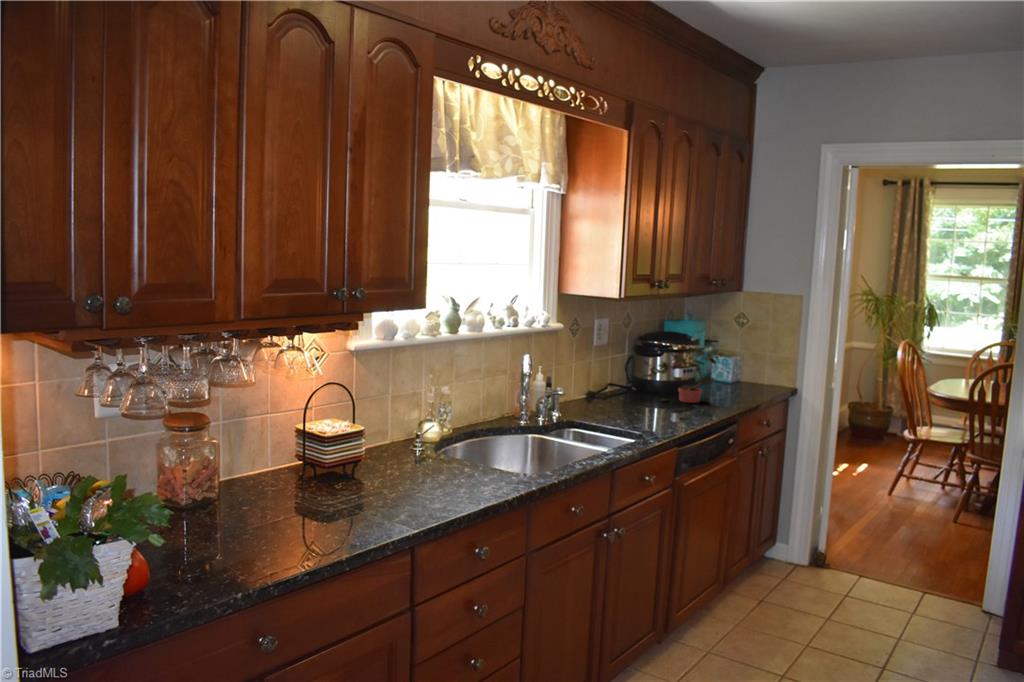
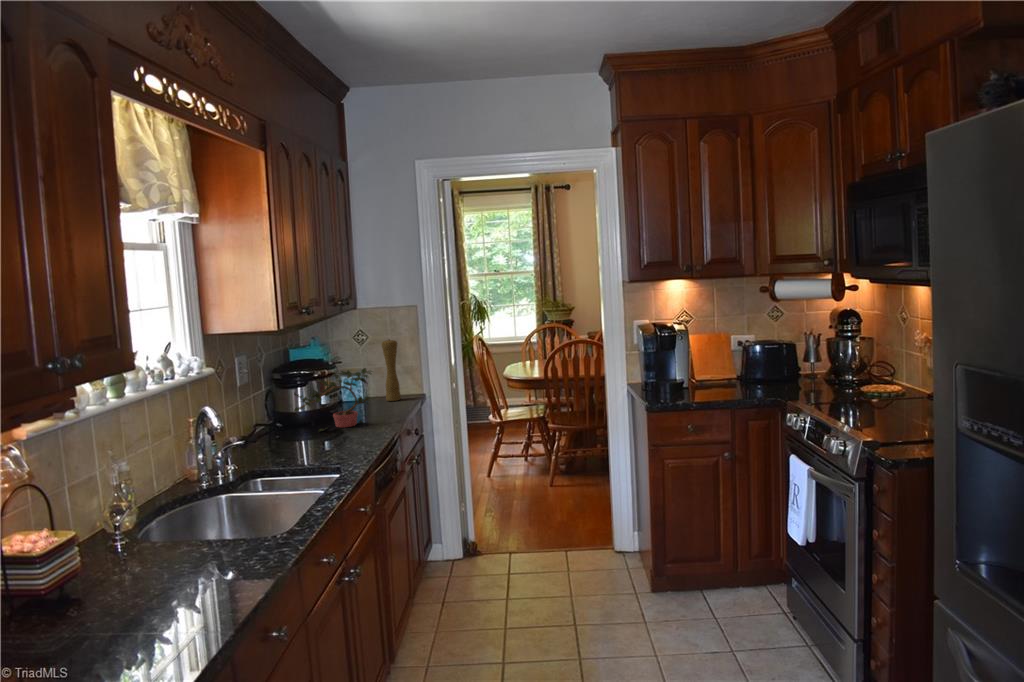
pepper mill: none [752,327,773,389] -> present [382,339,401,401]

